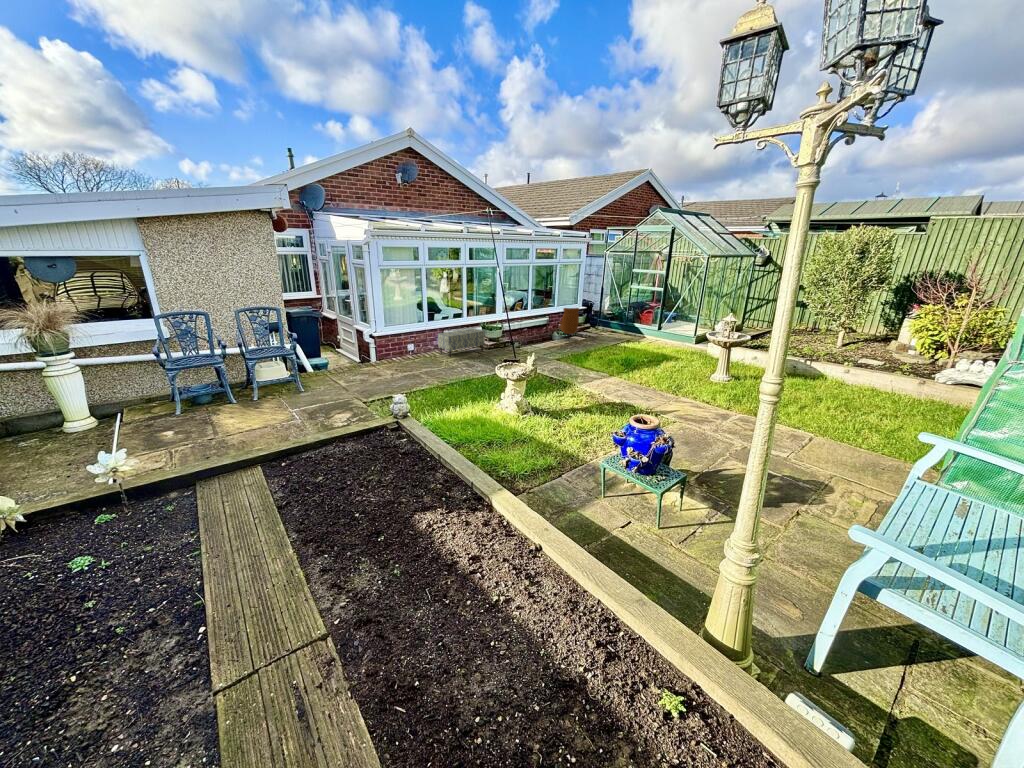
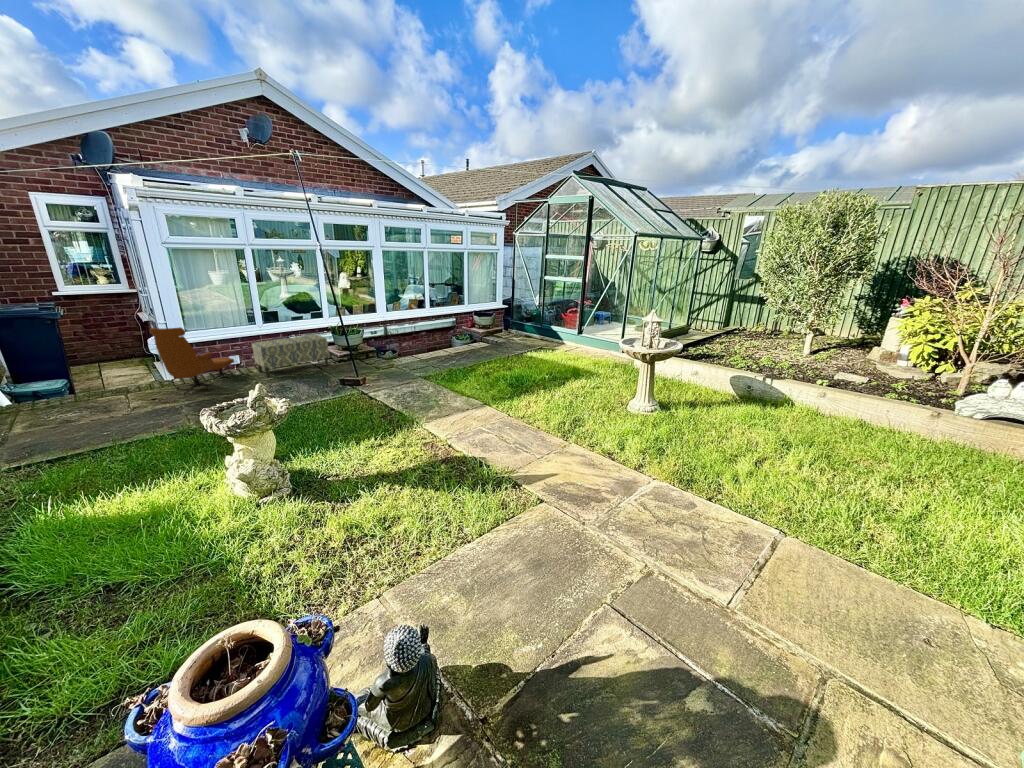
lounge chair: present [559,308,579,342] -> present [150,328,234,395]

